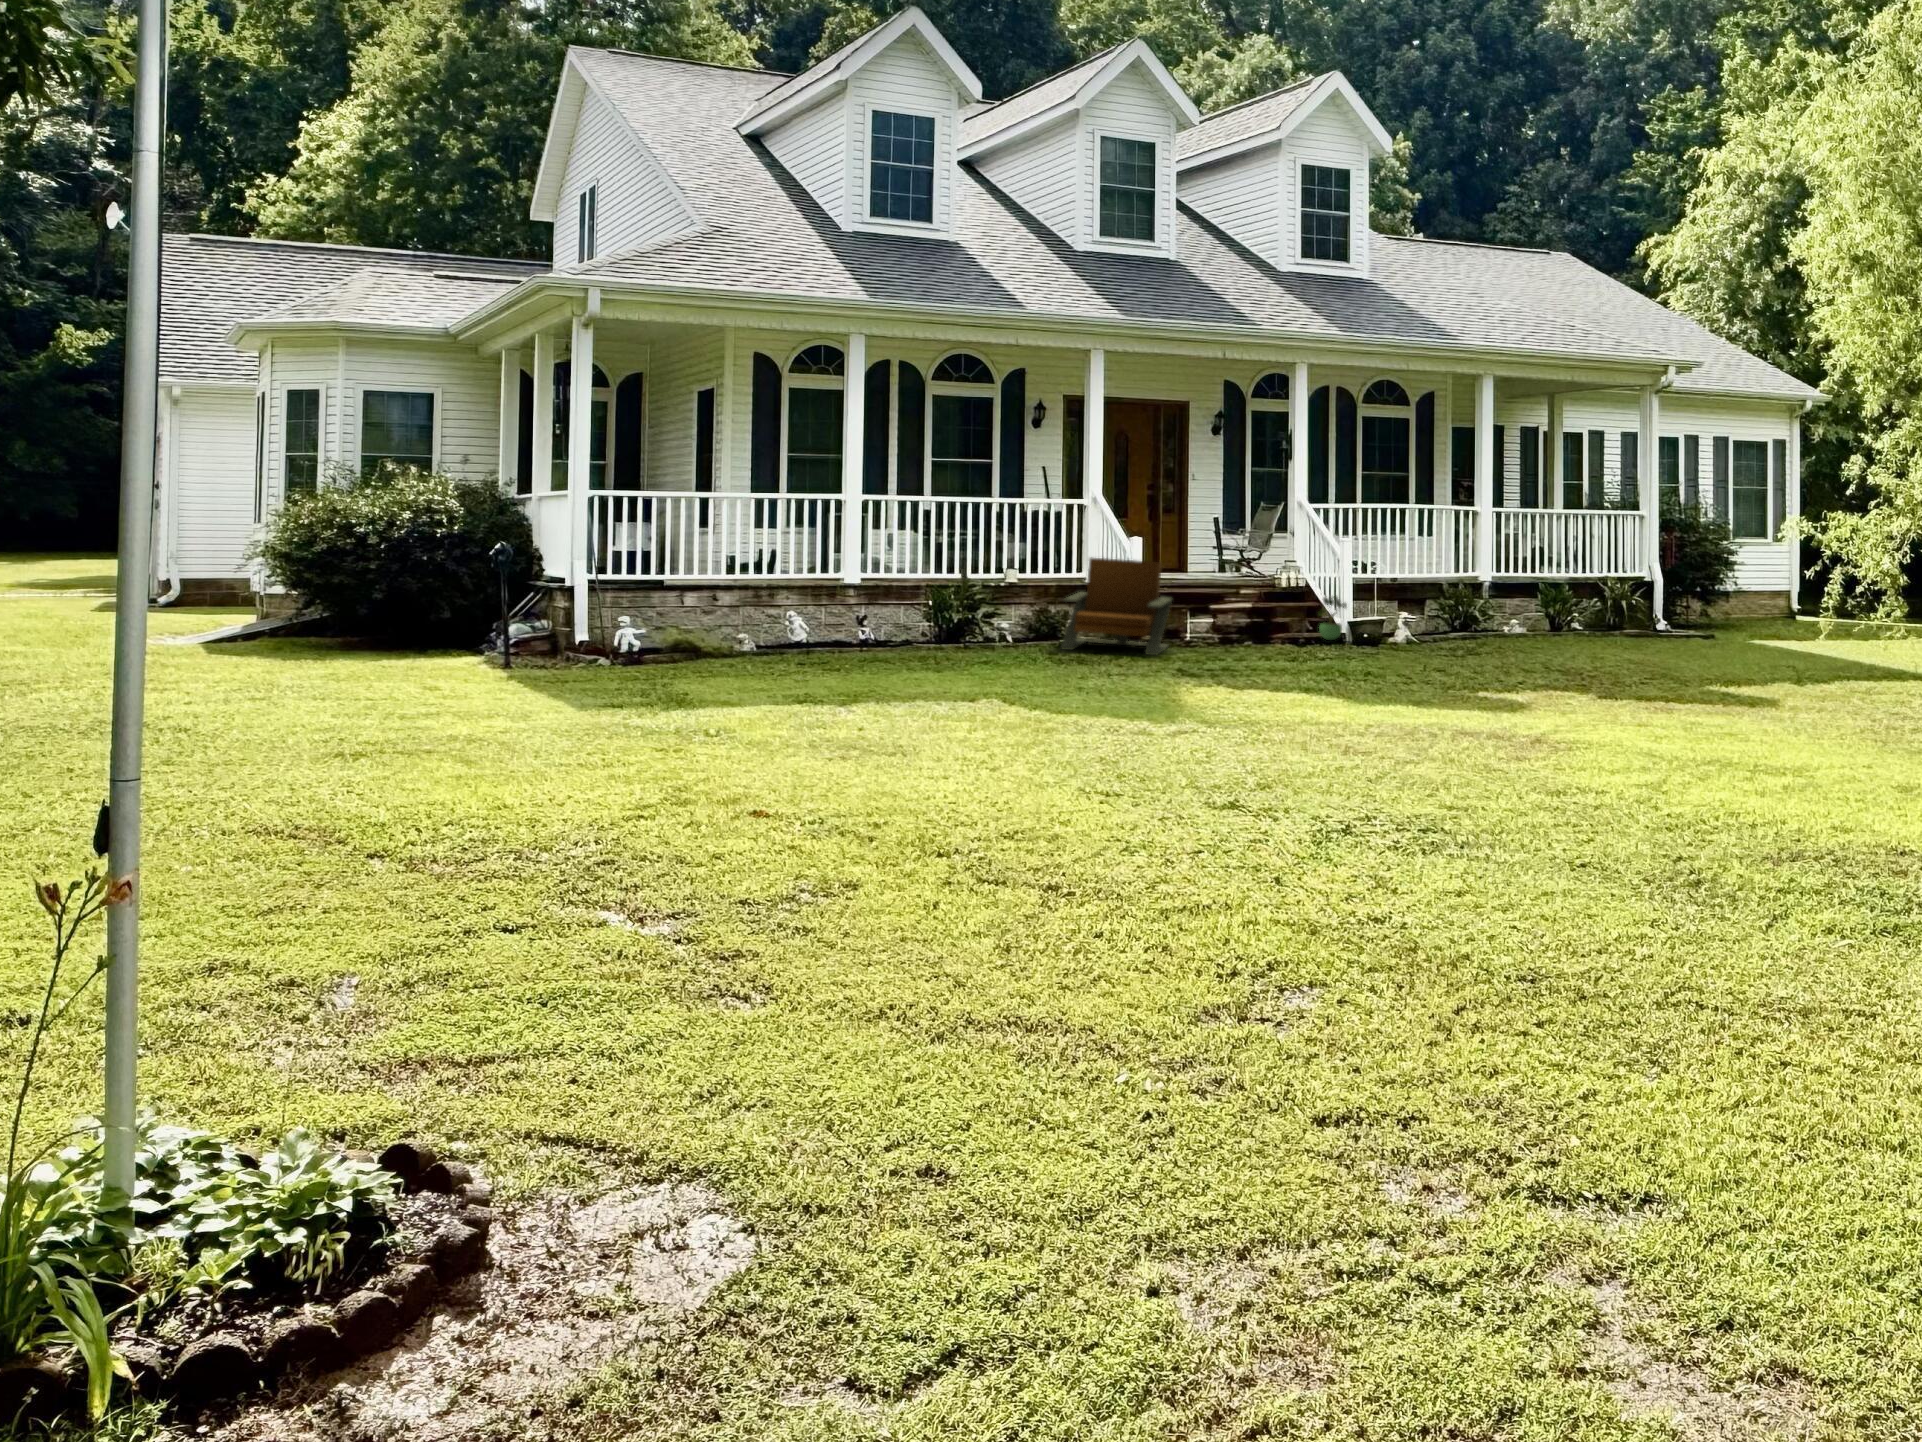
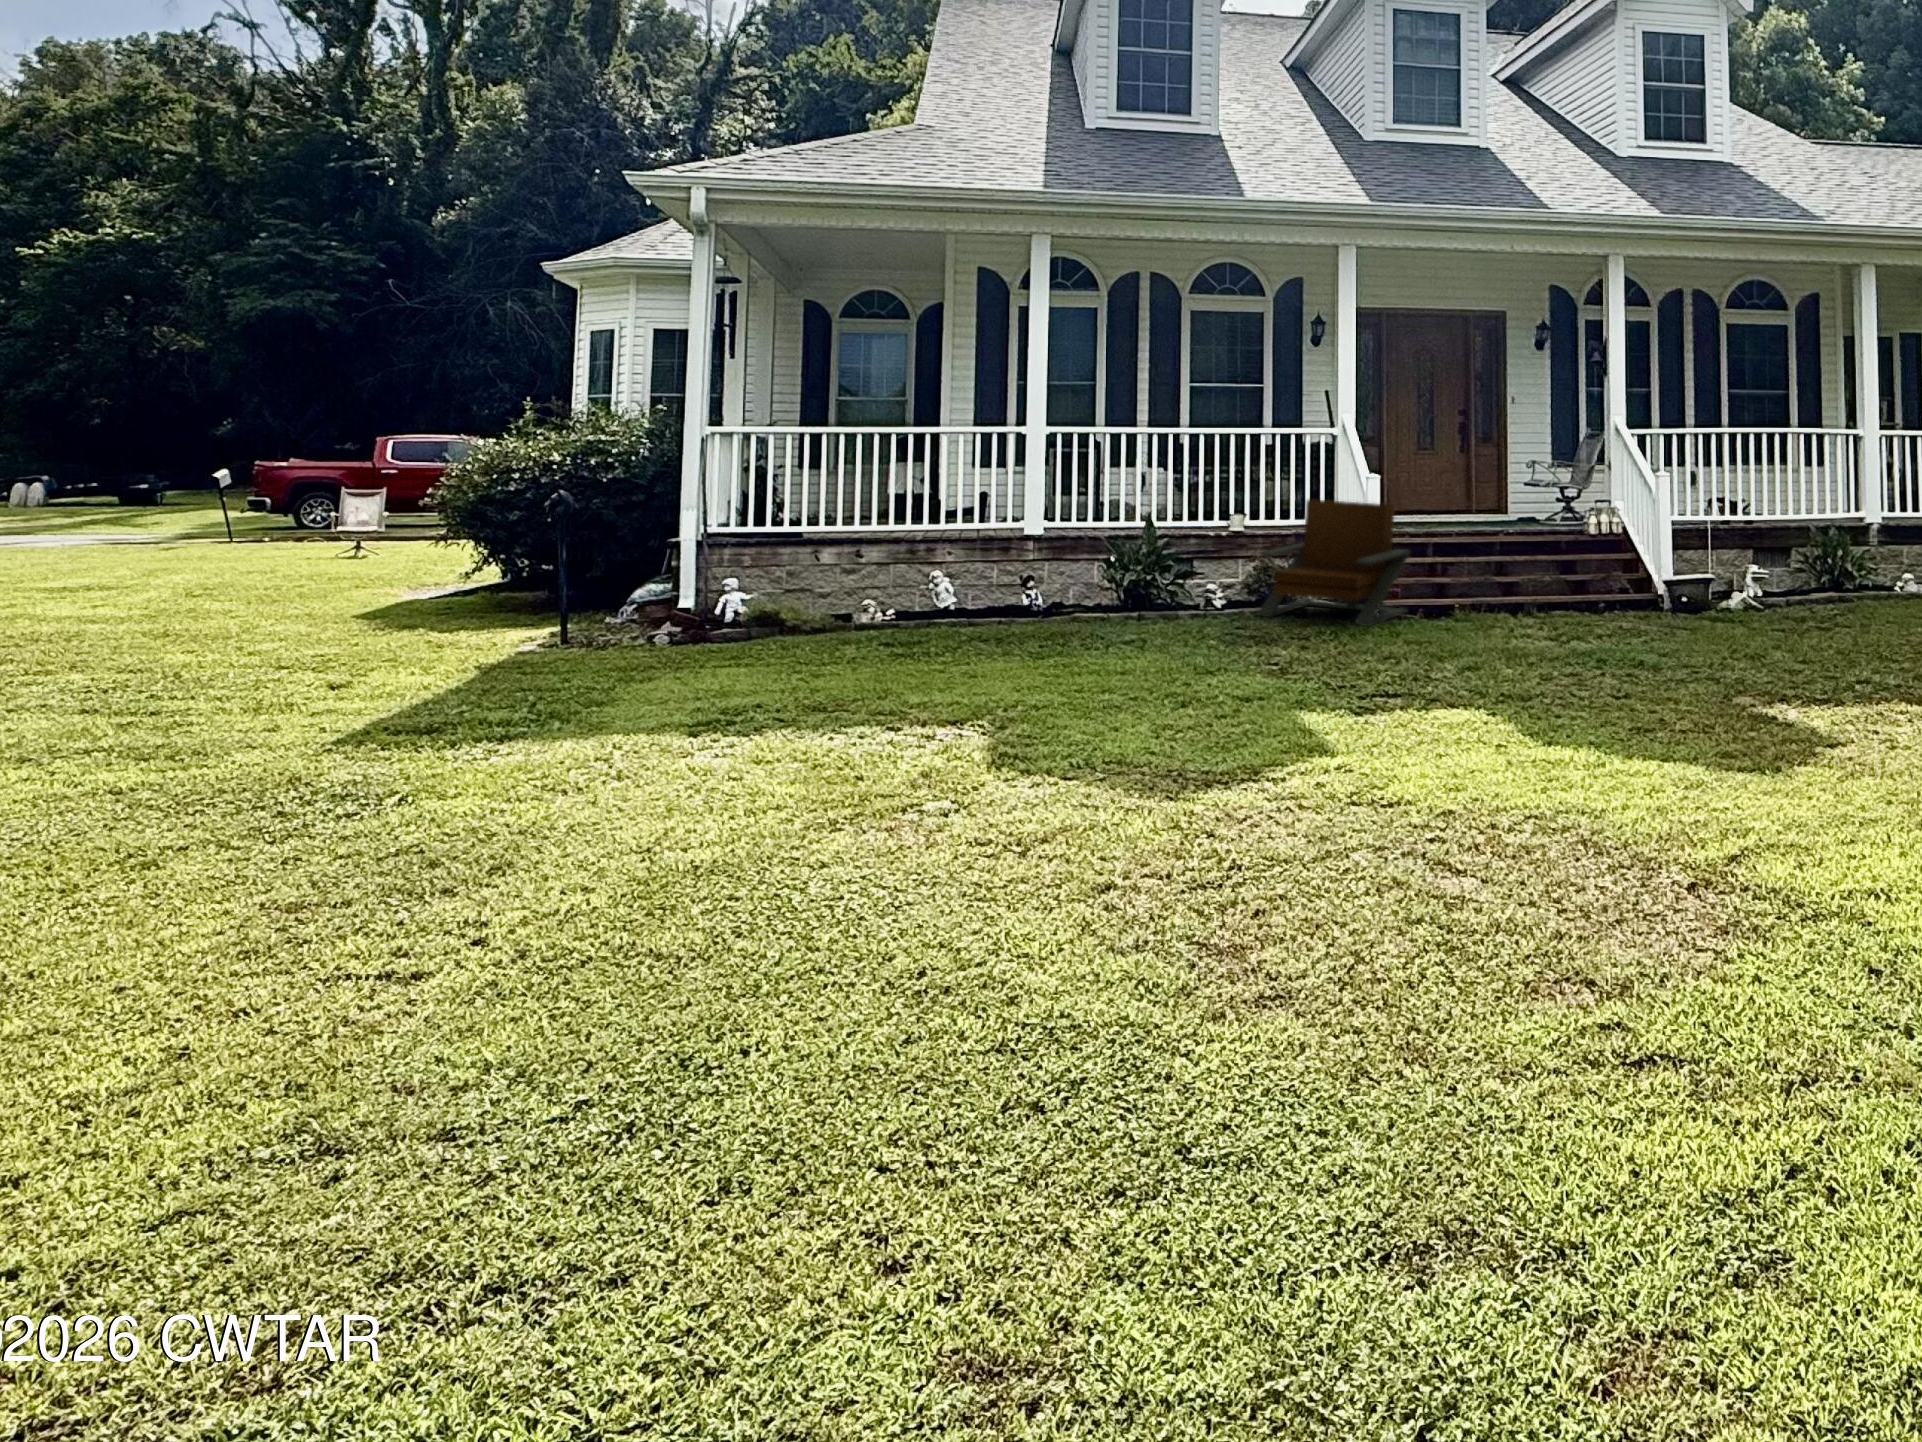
potted plant: present [1318,596,1347,640] -> none [1621,545,1658,603]

